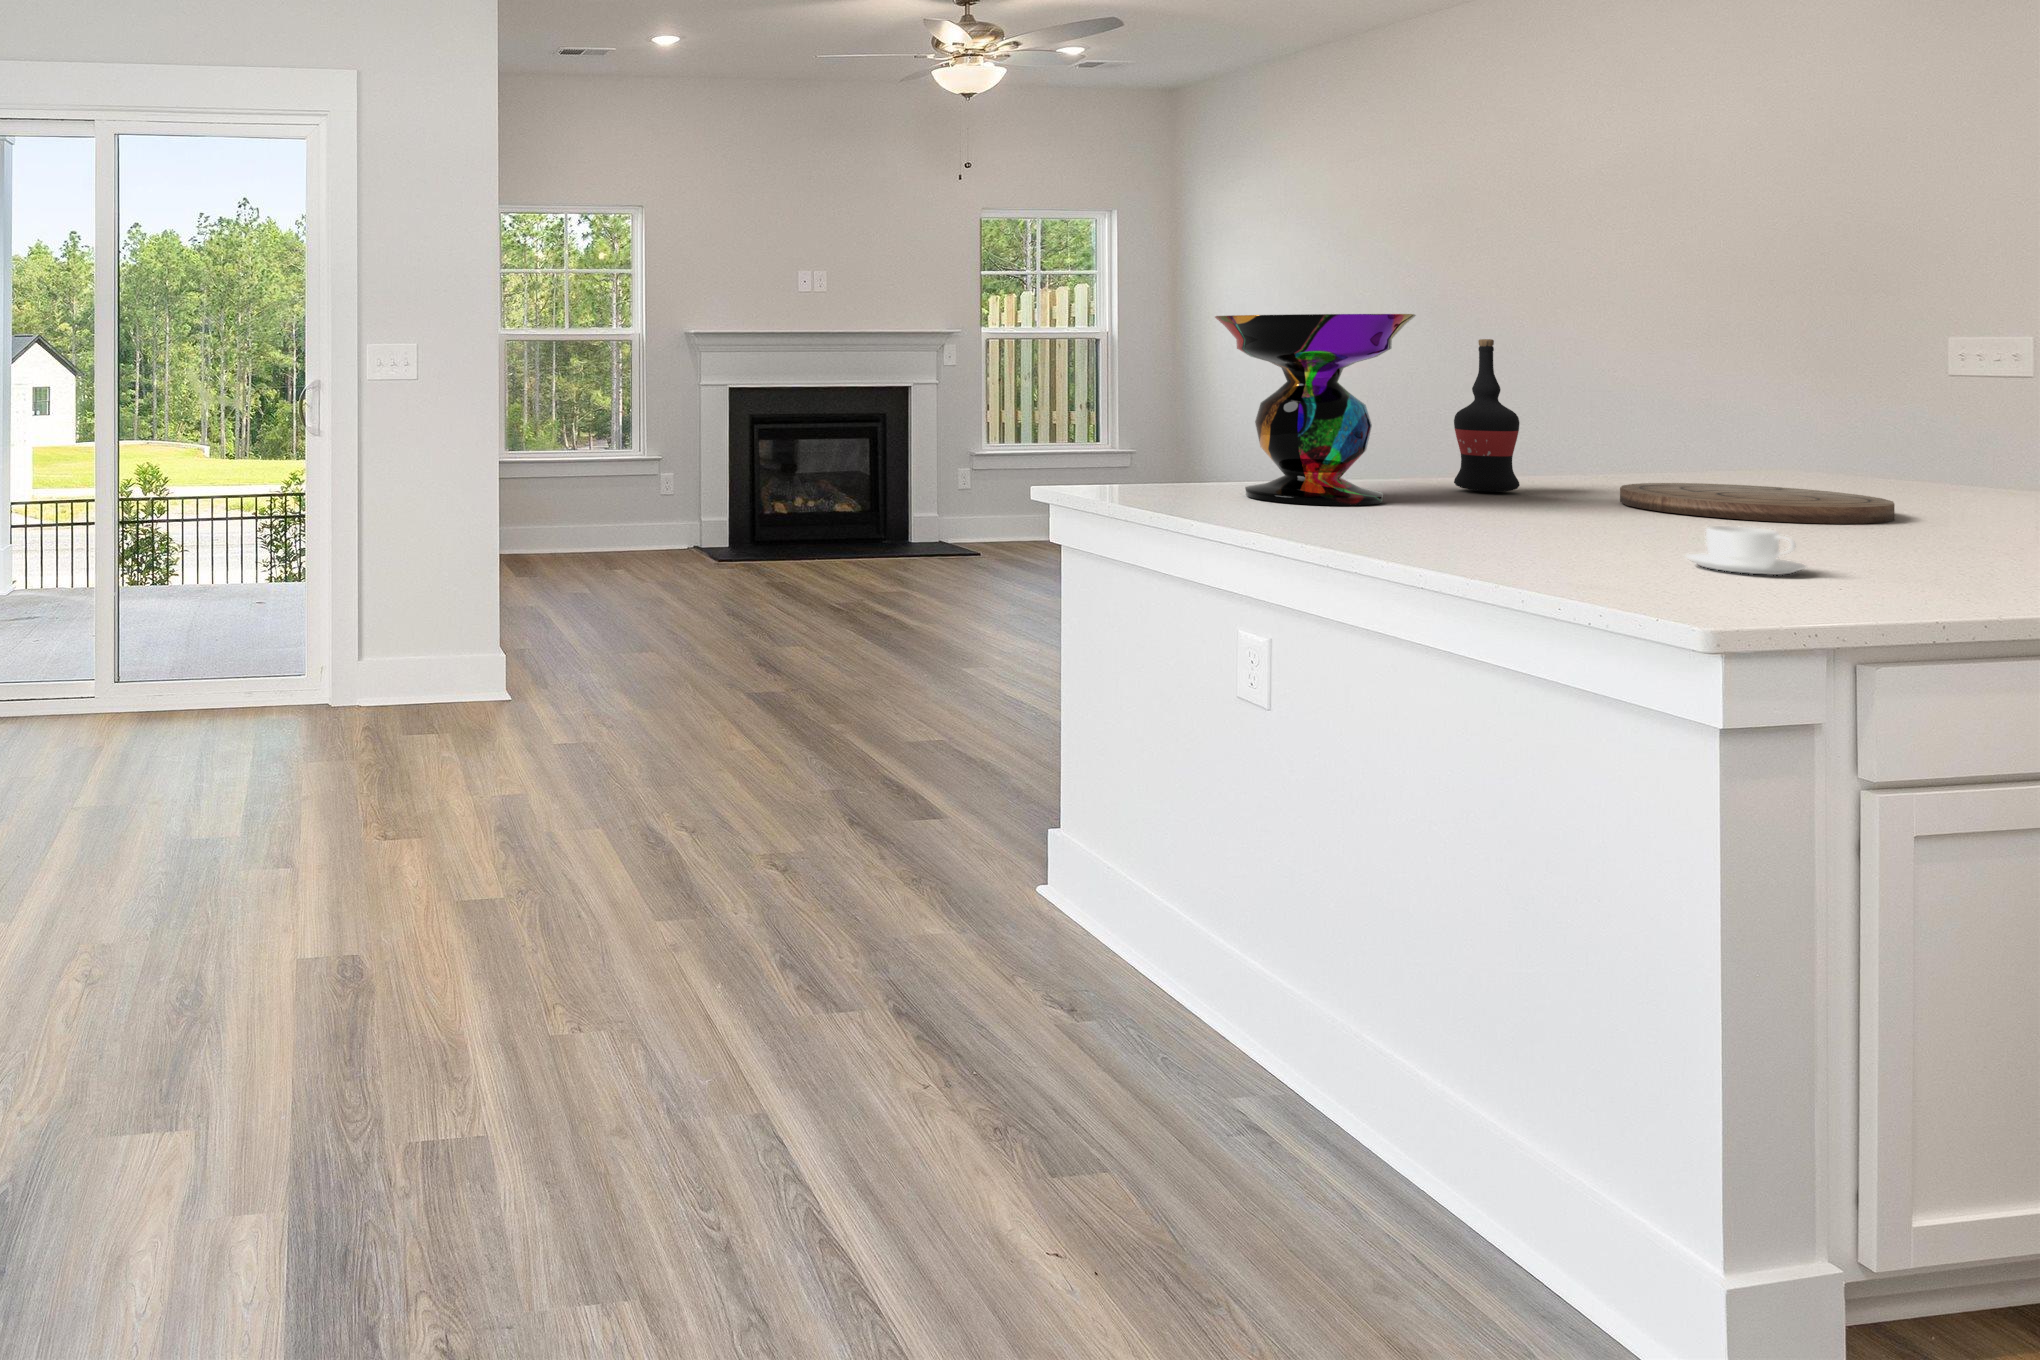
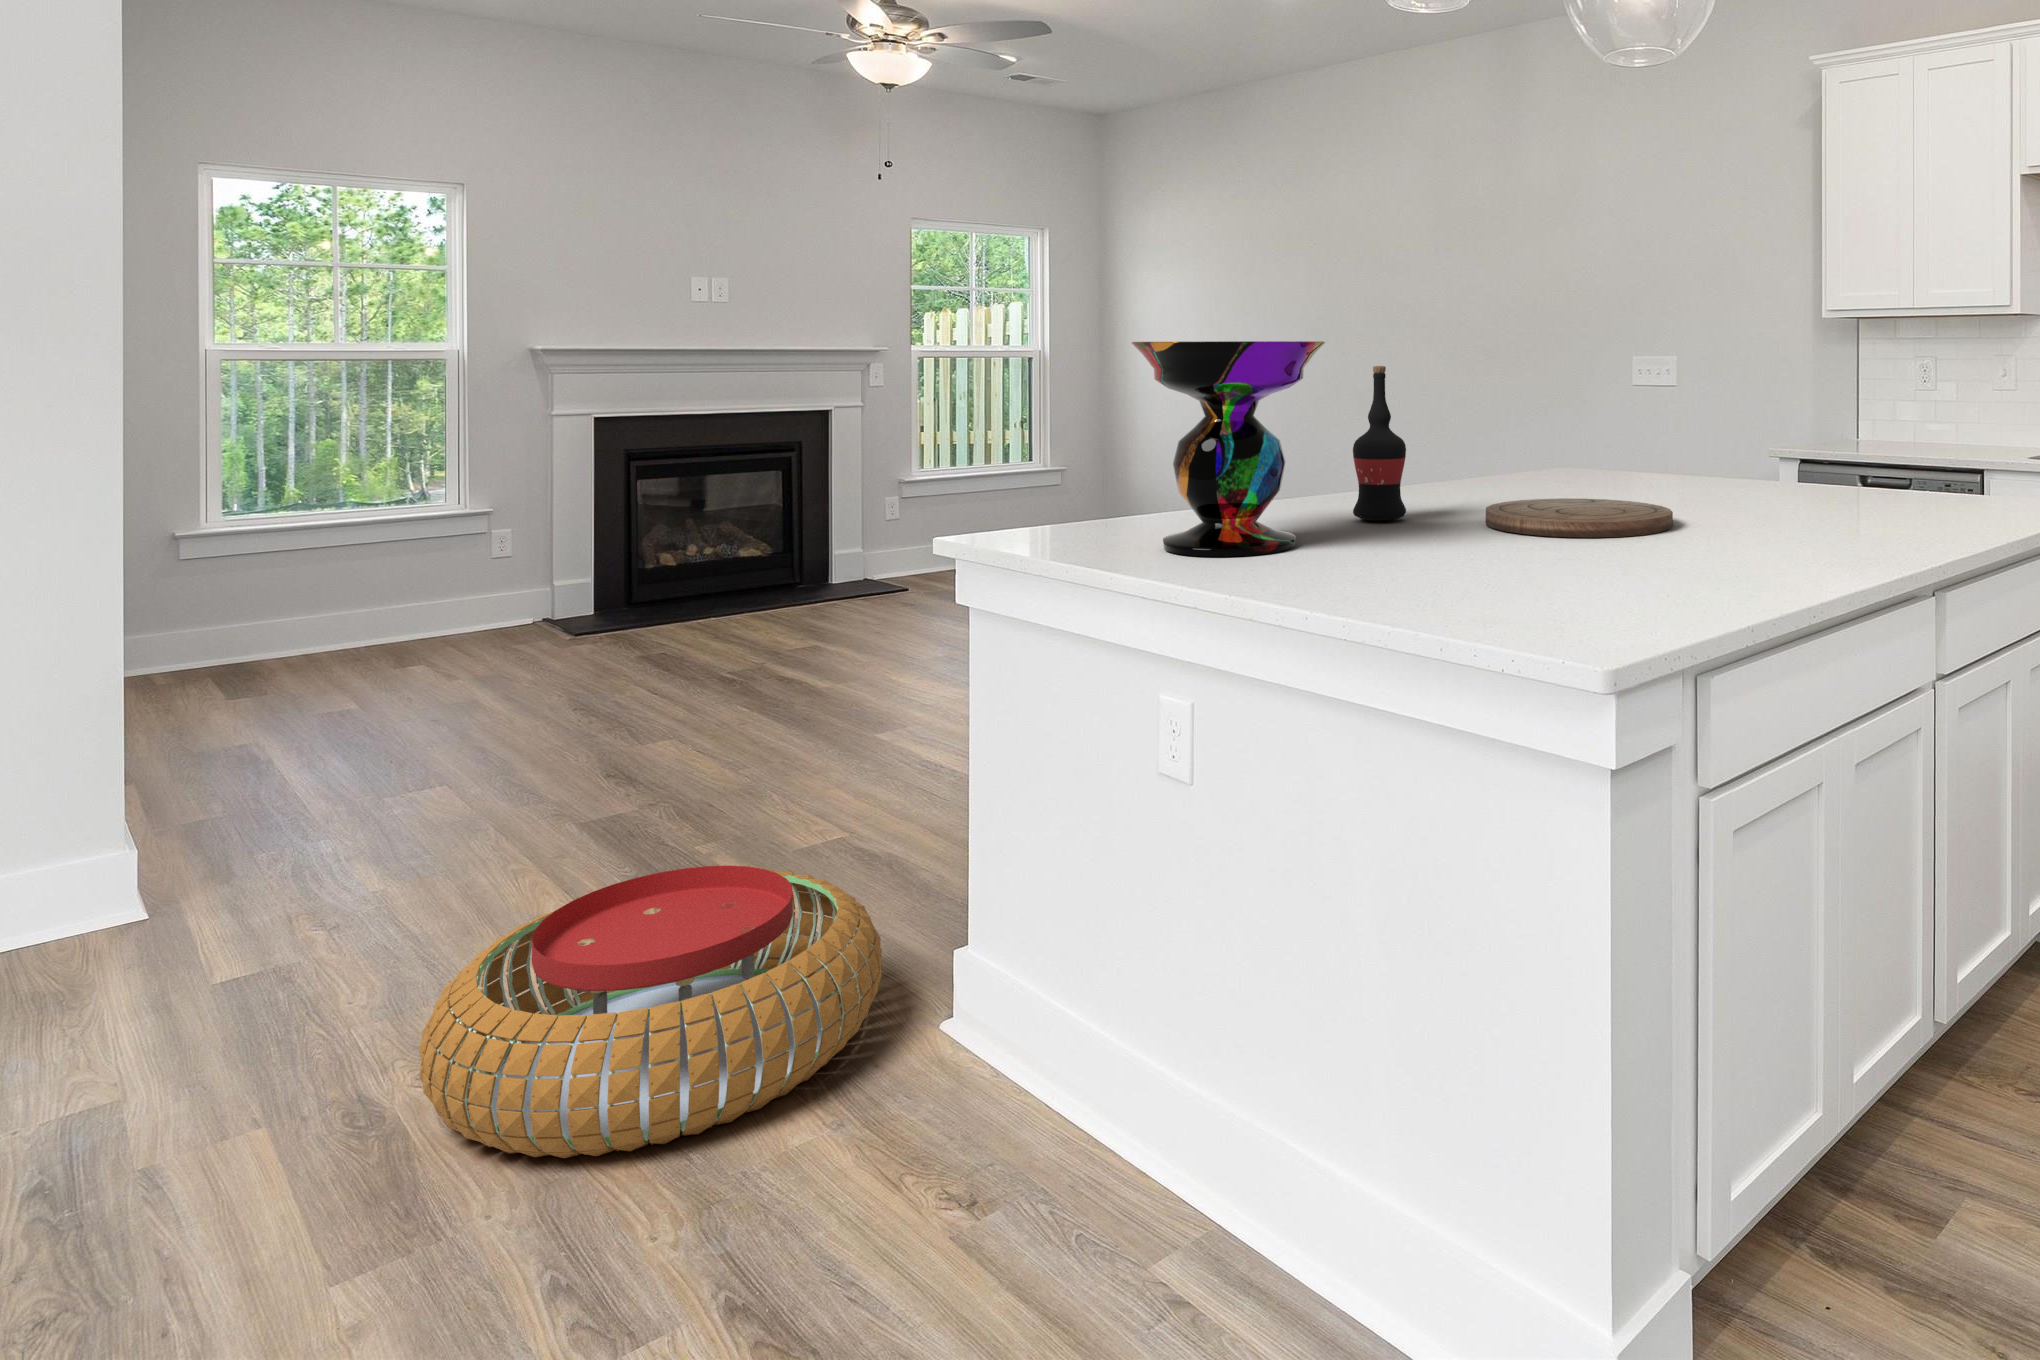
coffee cup: present [1686,526,1808,575] -> none [1570,564,1664,616]
pouf: none [696,709,995,885] -> present [419,865,882,1158]

